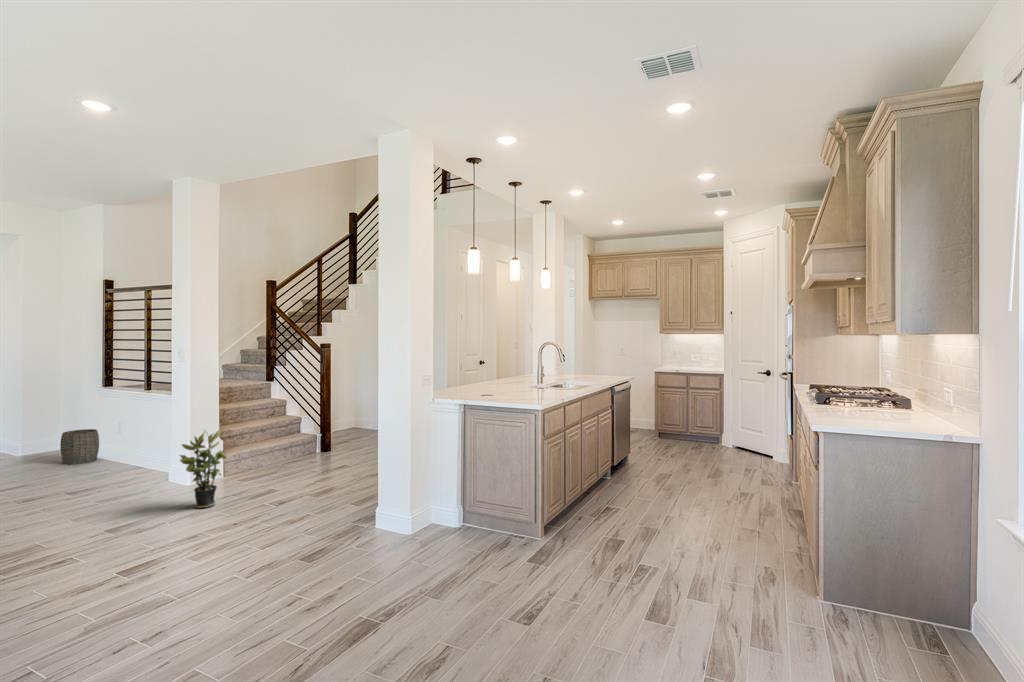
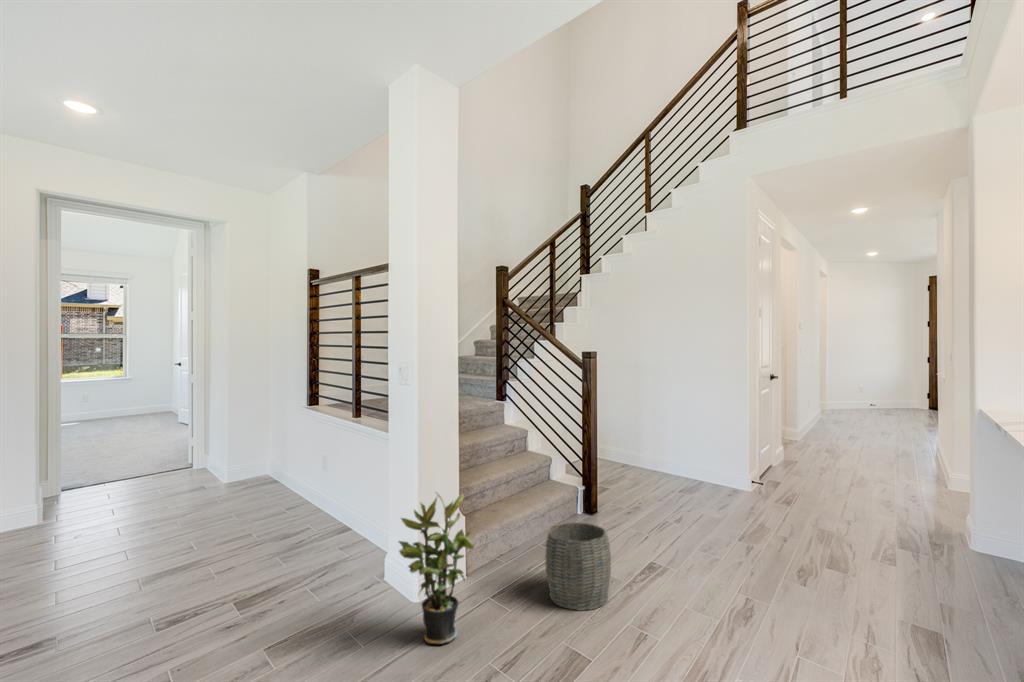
woven basket: present [60,429,99,464] -> present [546,523,611,610]

